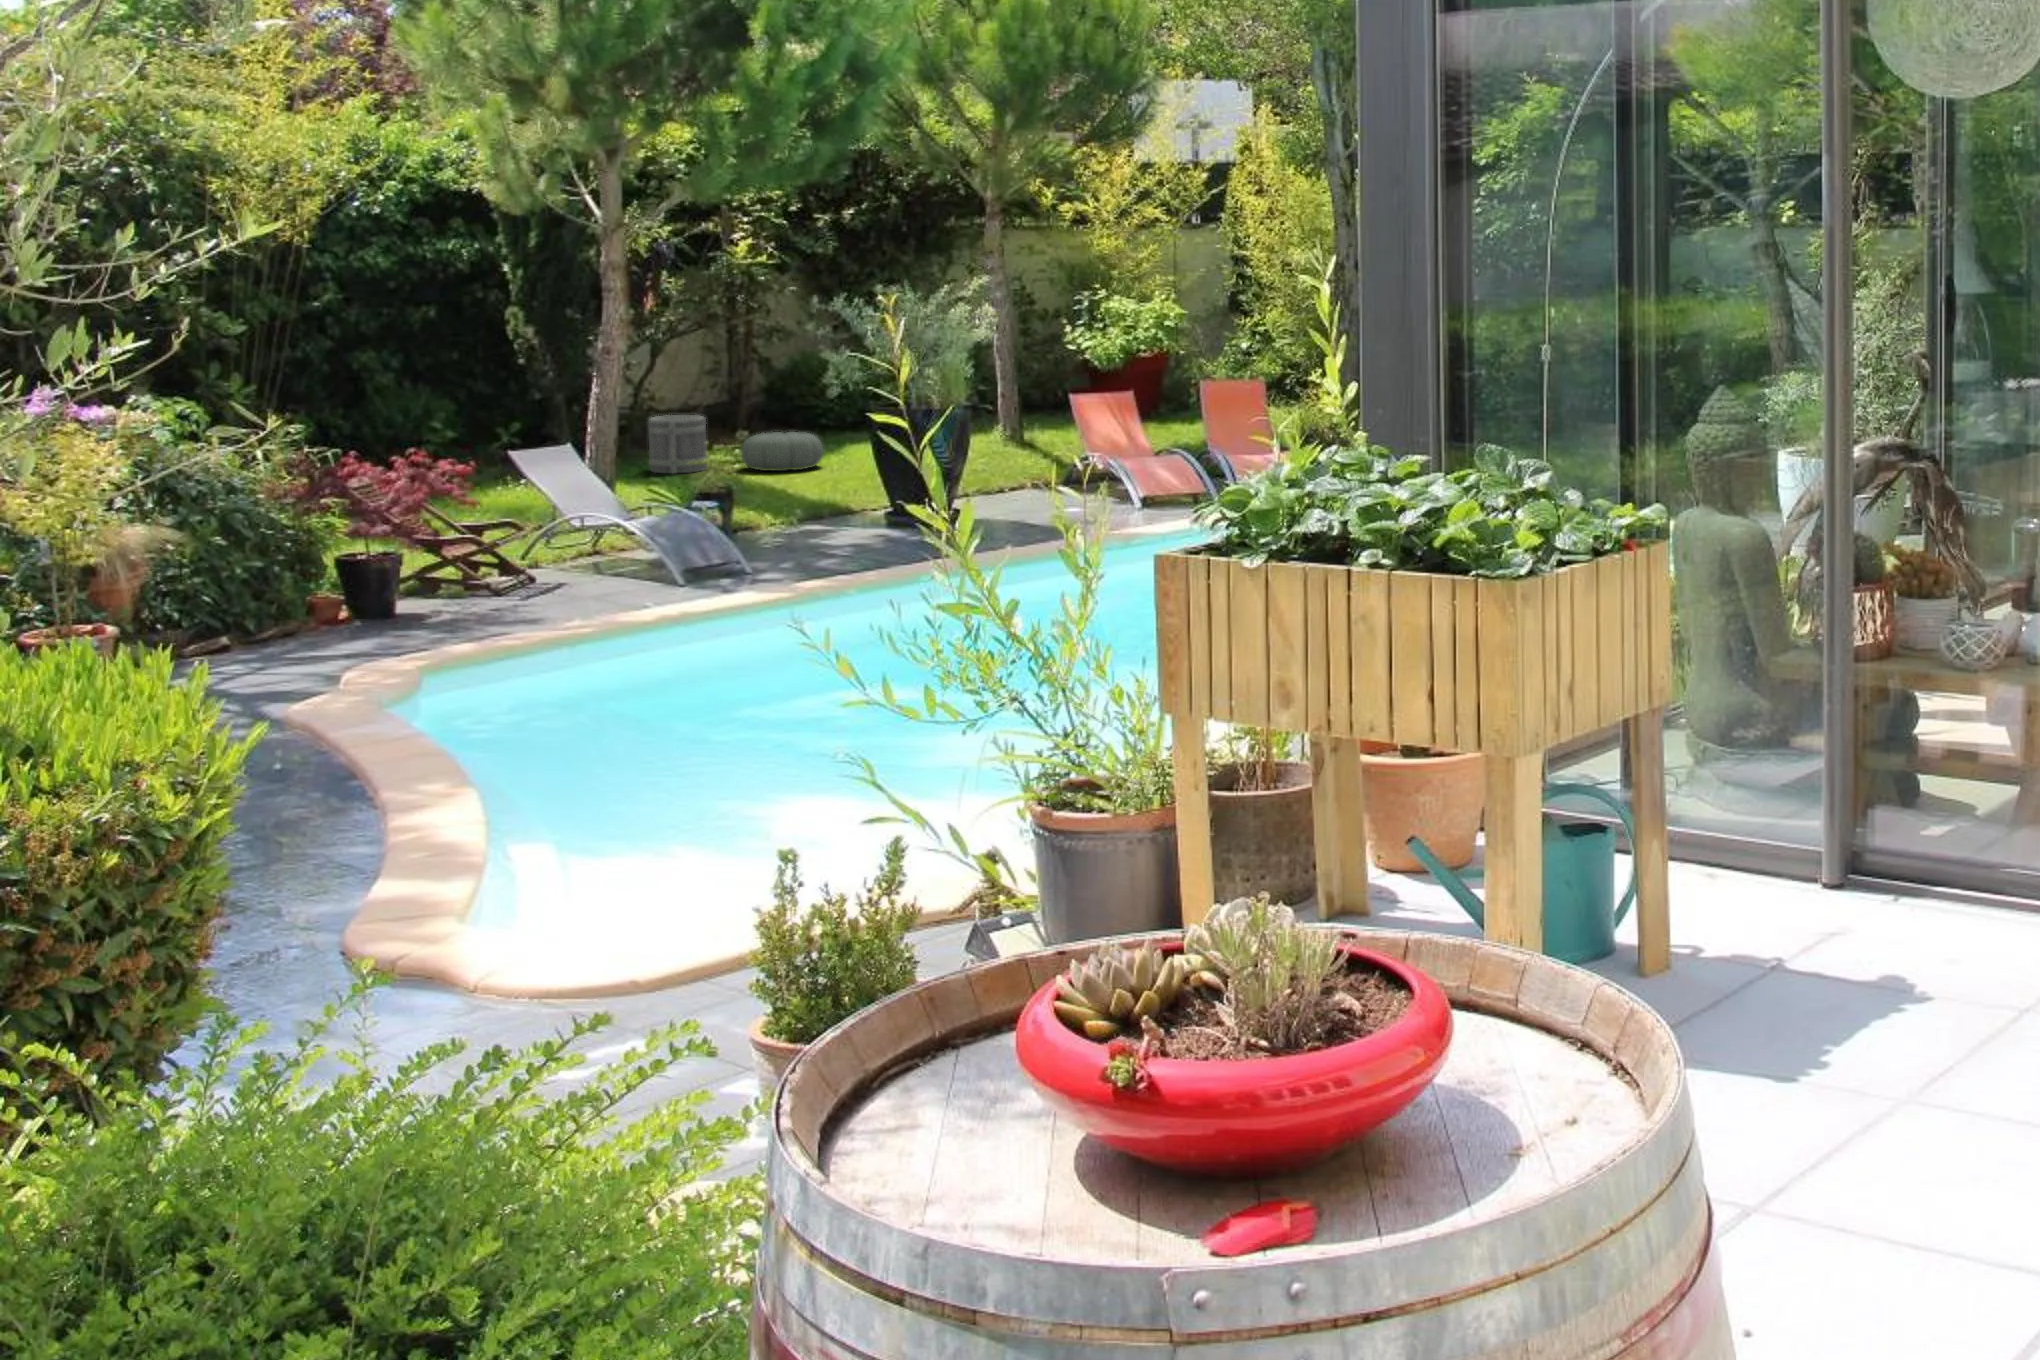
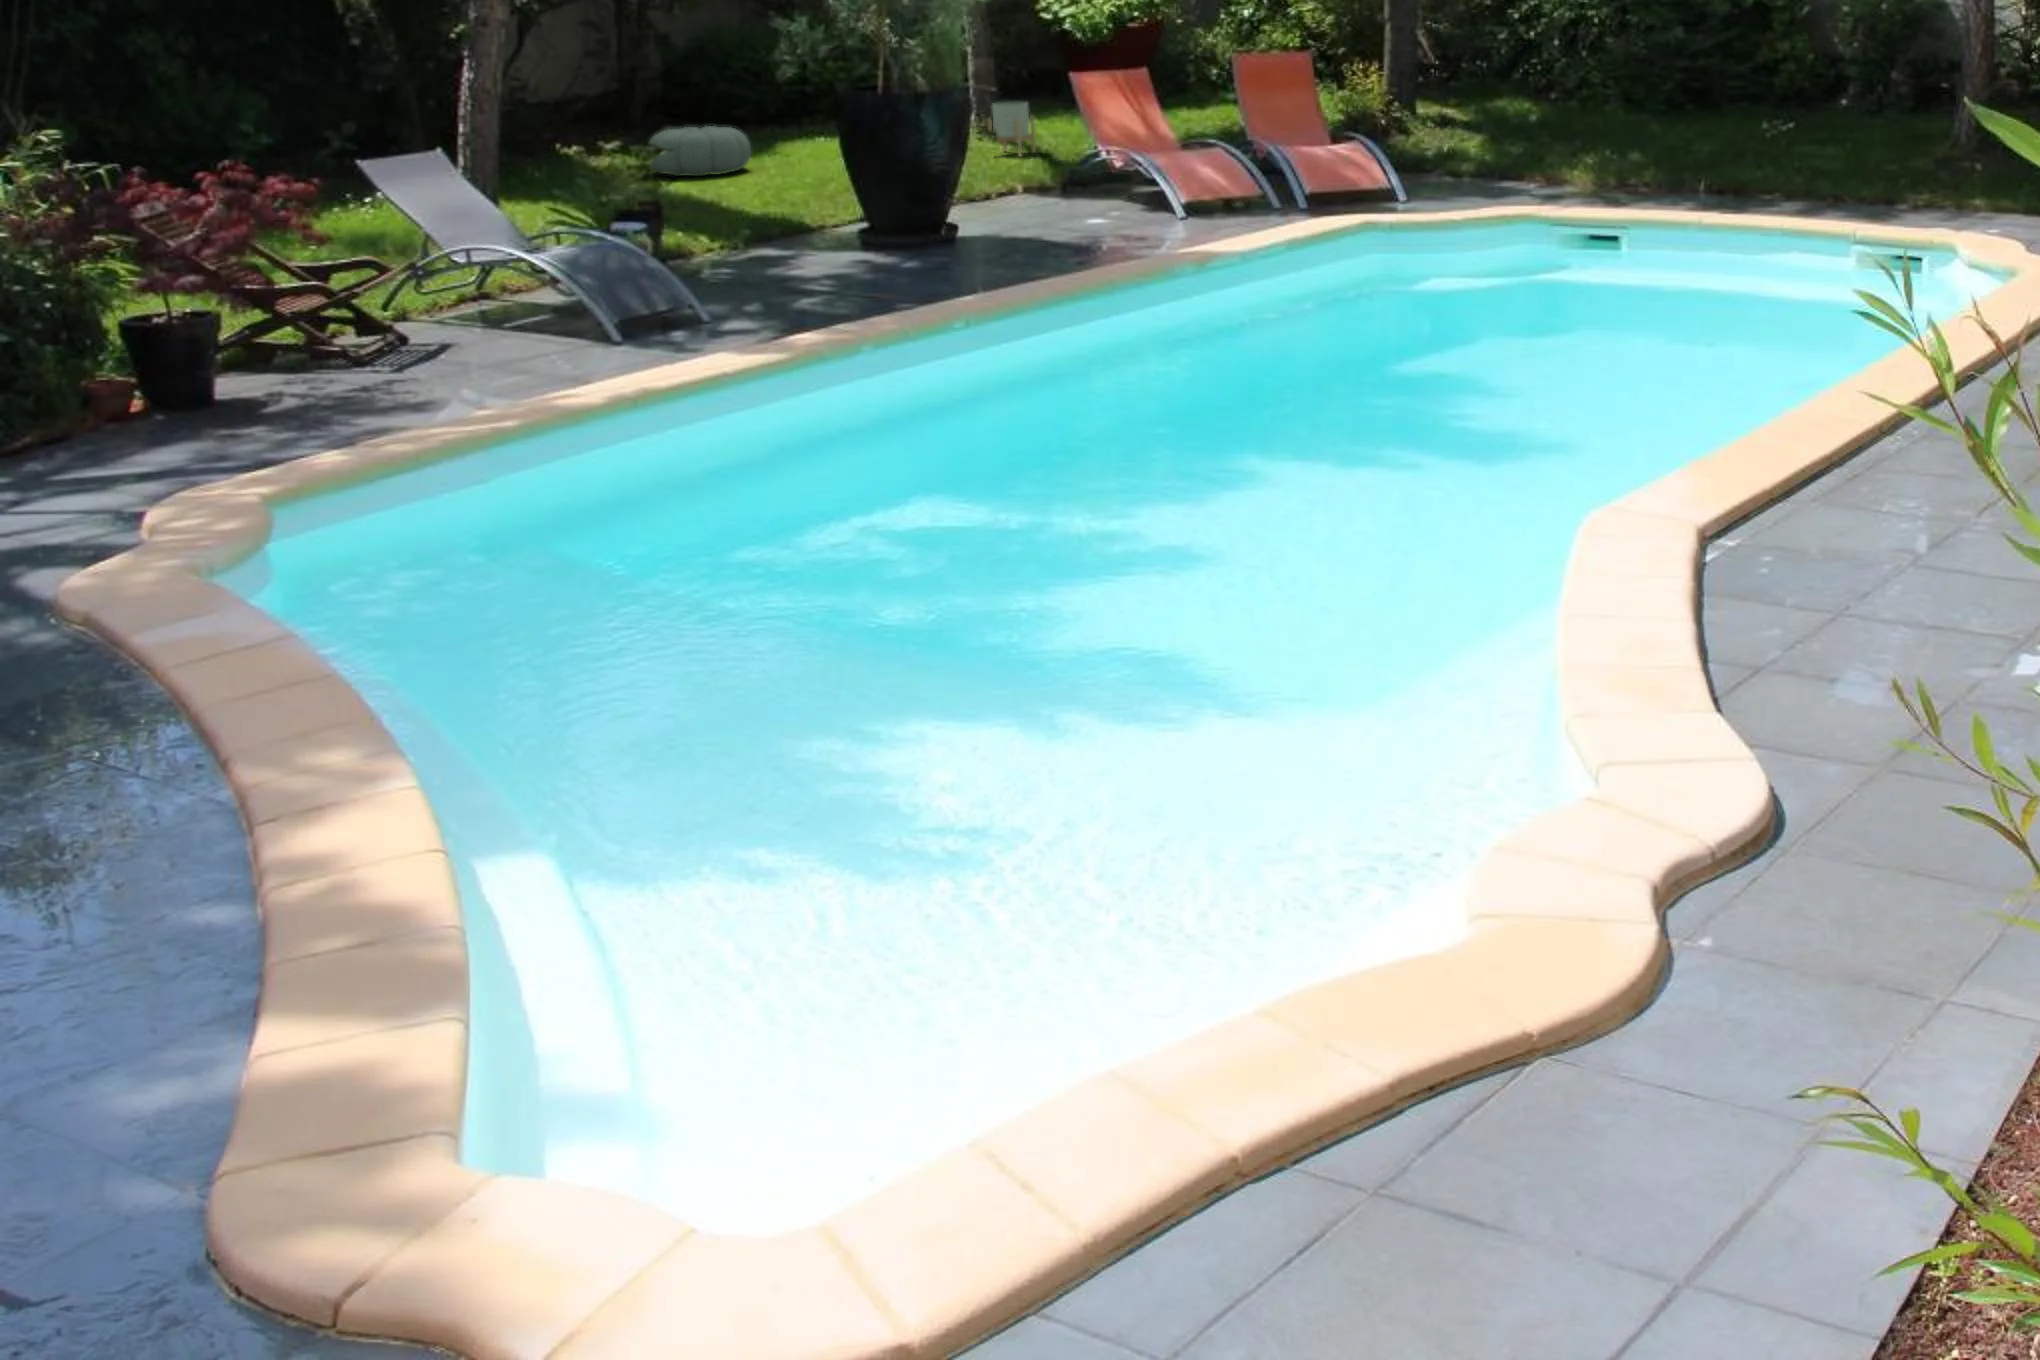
bucket: present [648,415,707,473] -> none [526,107,605,181]
planter: none [1015,416,1055,461] -> present [987,102,1036,156]

